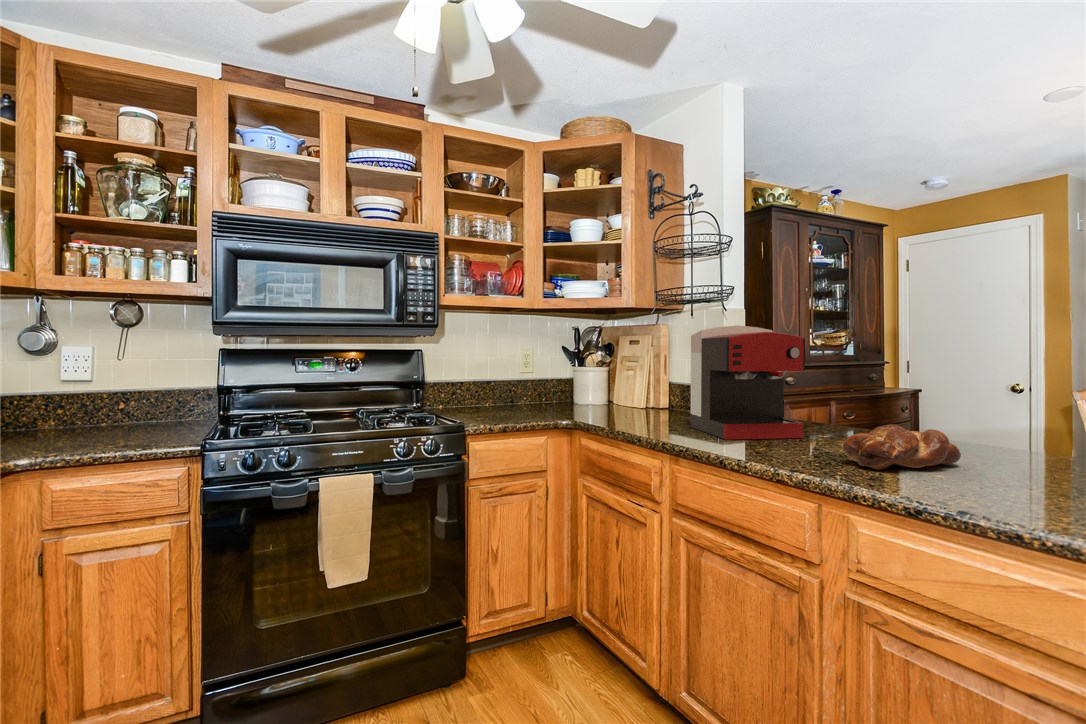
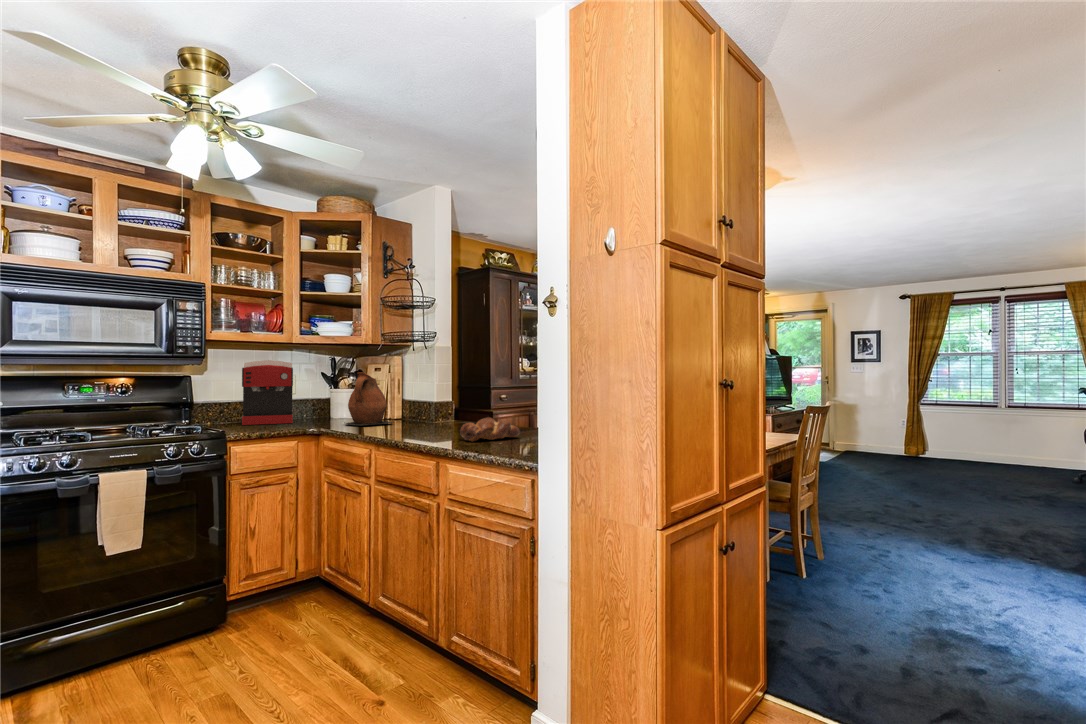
coffee maker: present [690,325,805,440] -> present [242,360,293,425]
ceramic pitcher: none [603,347,671,420] -> present [346,373,393,425]

